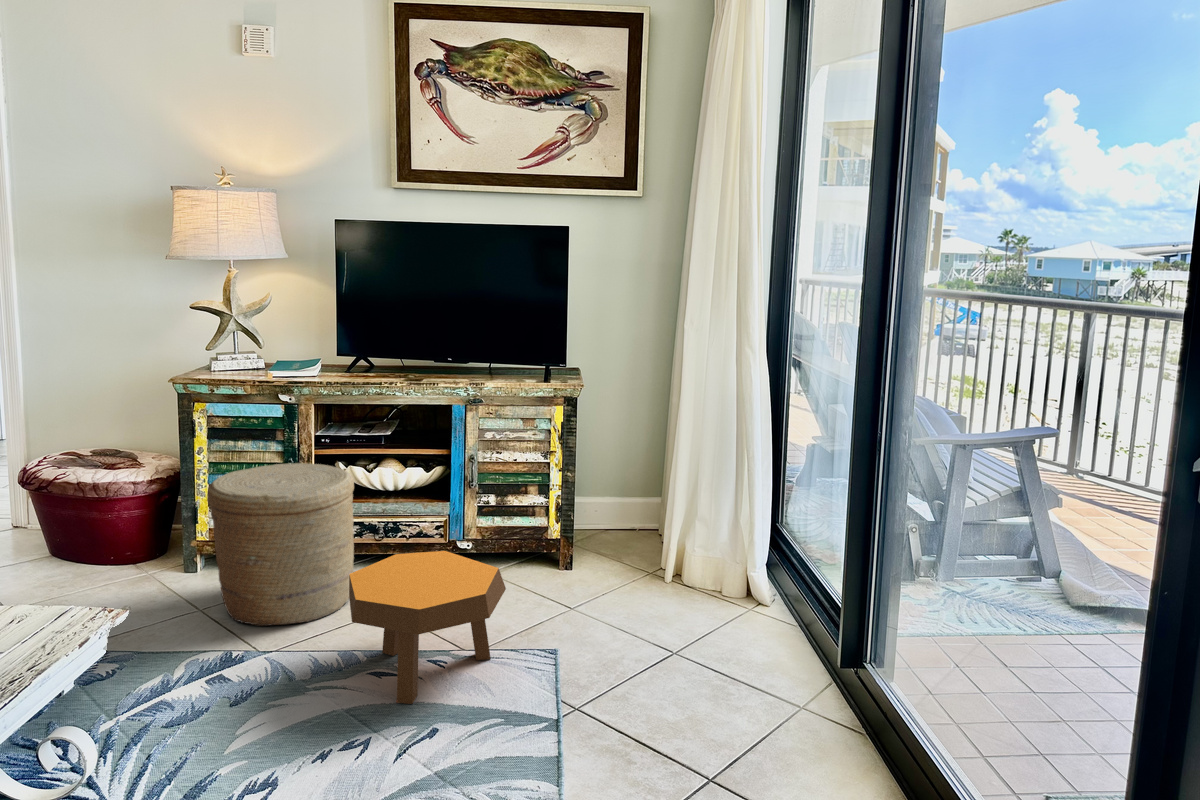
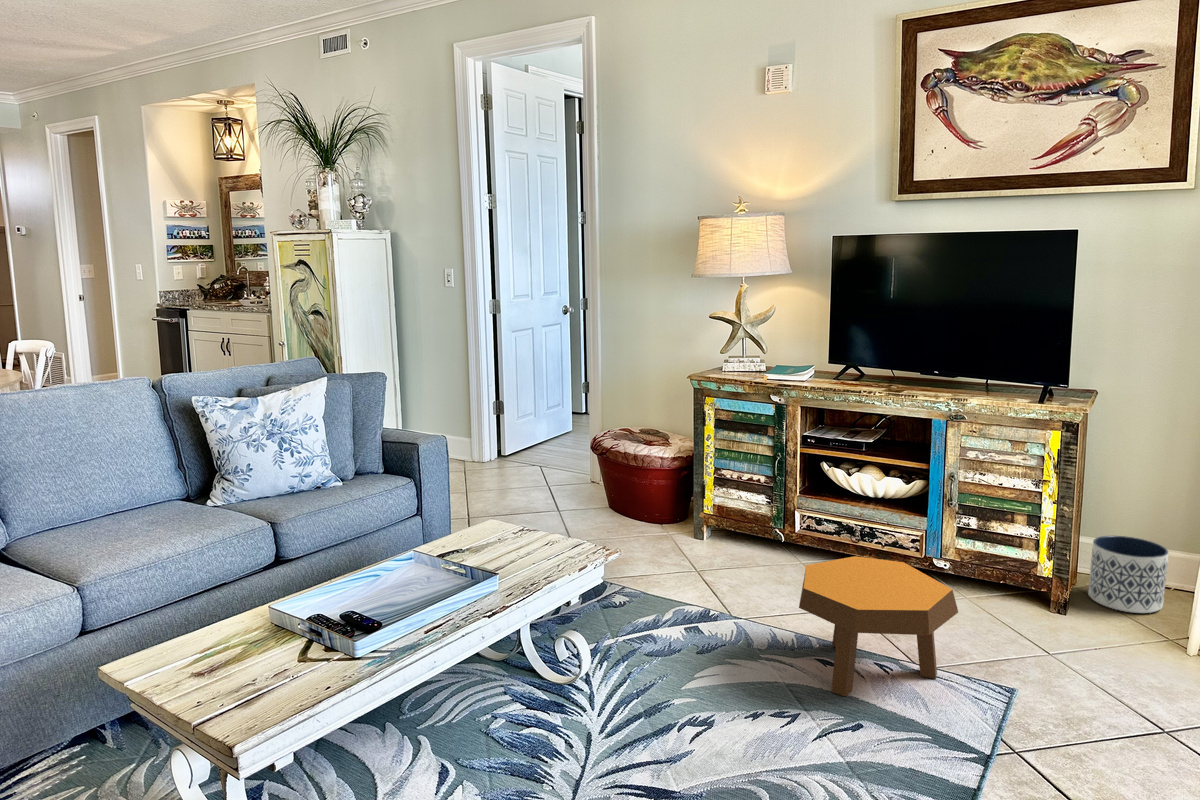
woven basket: present [207,463,354,626] -> none [704,457,830,603]
planter: none [584,493,640,557] -> present [1088,536,1168,613]

